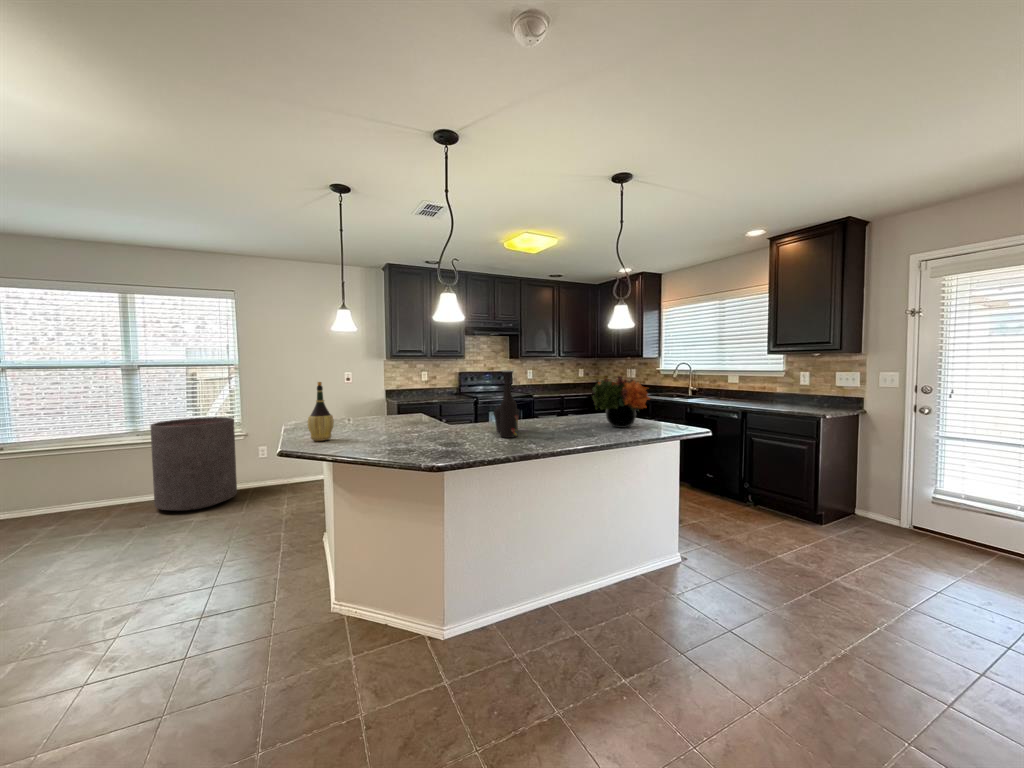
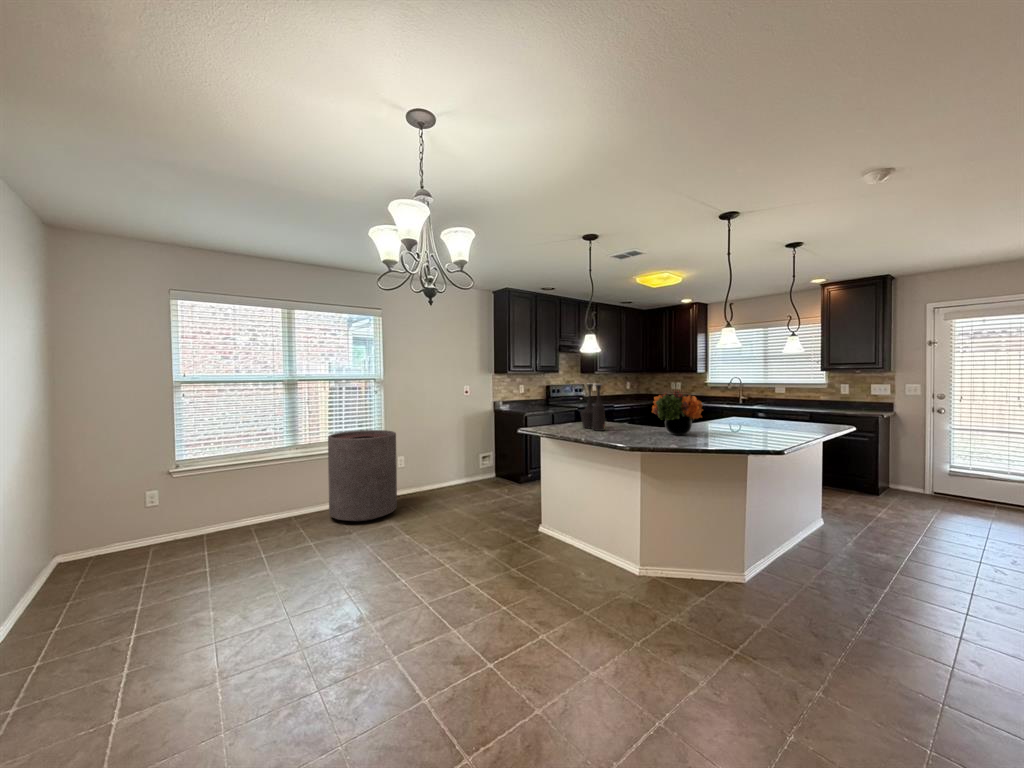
vase: present [494,370,519,438] -> present [581,384,605,431]
flower arrangement: present [592,376,650,428] -> present [652,391,703,435]
wine bottle: present [308,382,334,441] -> none [623,394,643,440]

